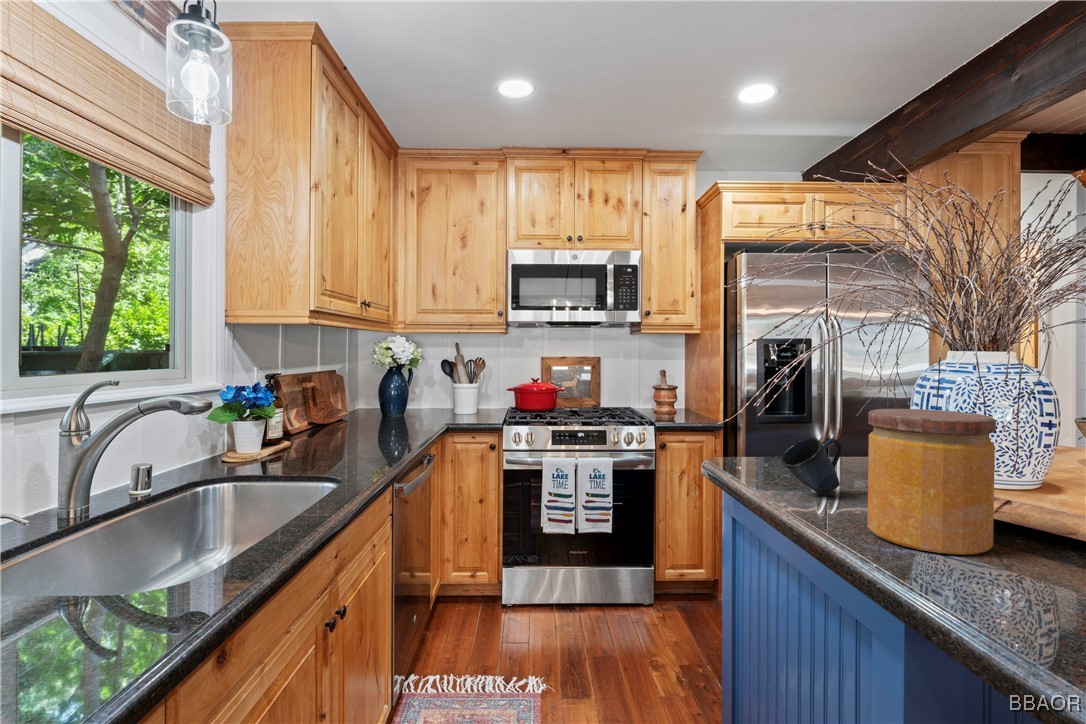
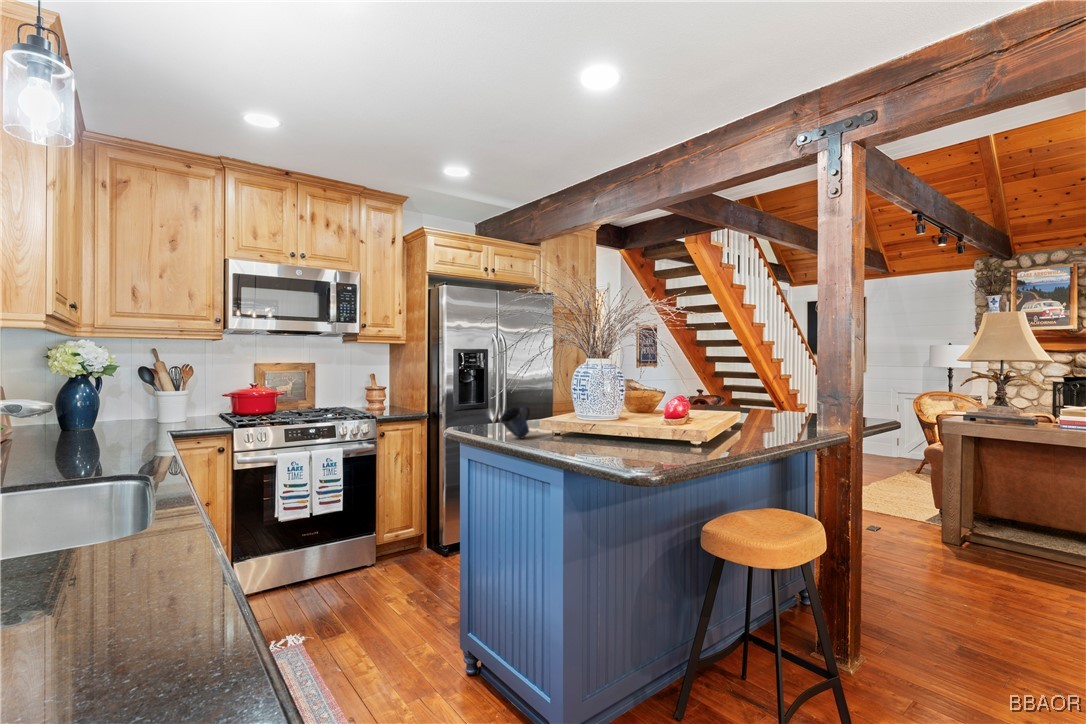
jar: present [867,409,996,555] -> none [548,386,598,451]

